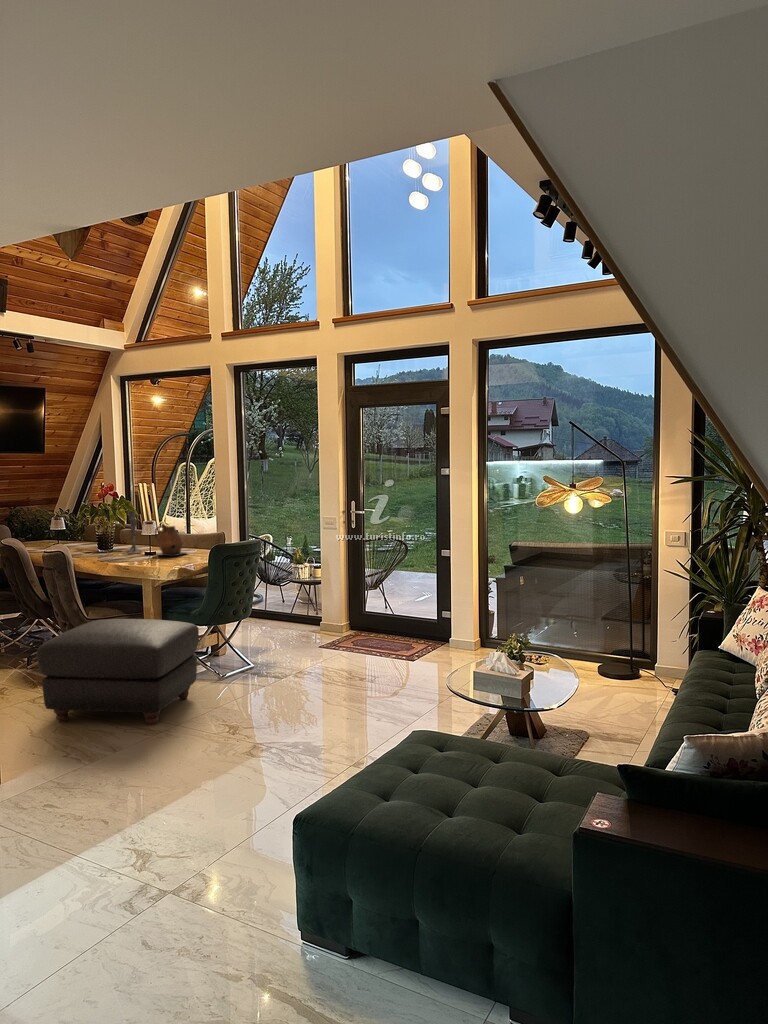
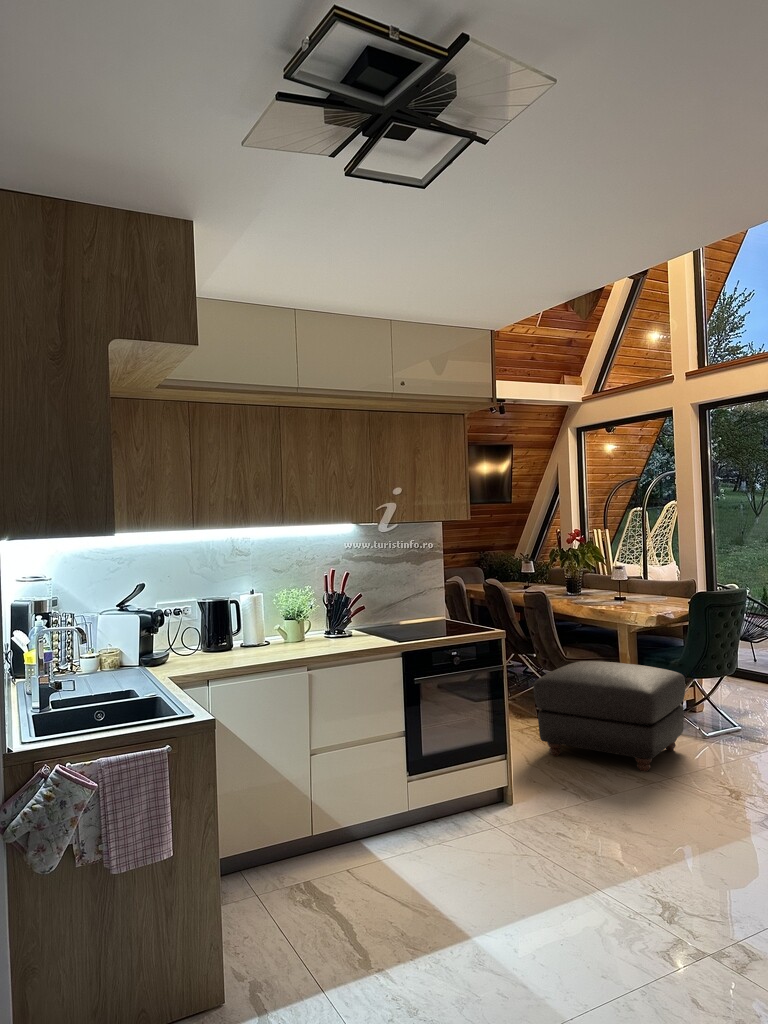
candlestick: present [125,511,142,554] -> none [593,557,611,599]
ceramic pitcher: present [155,522,186,556] -> none [625,568,660,603]

